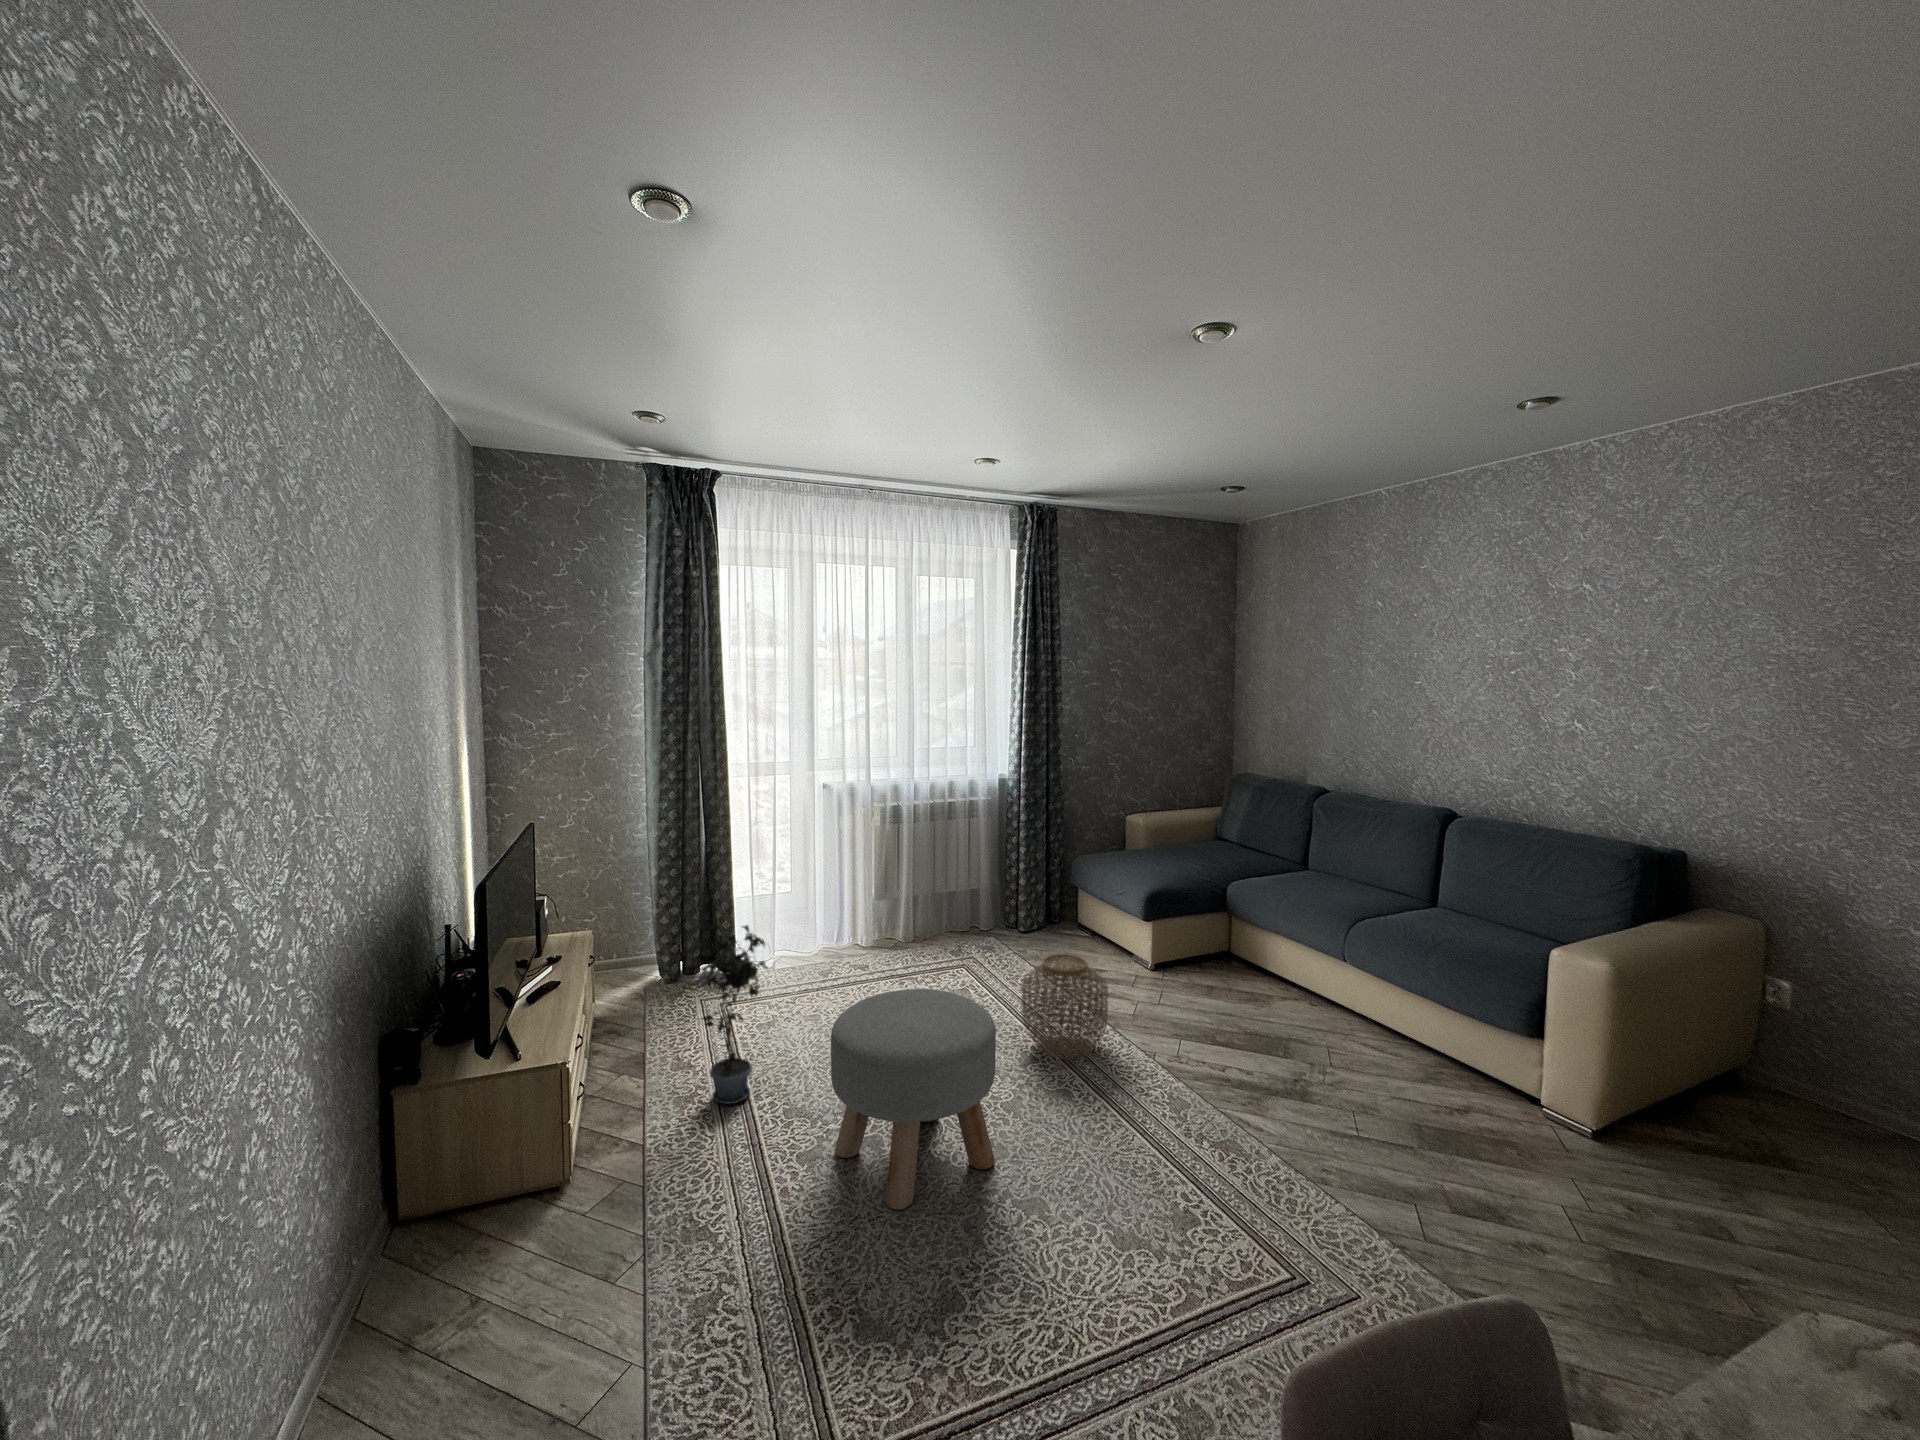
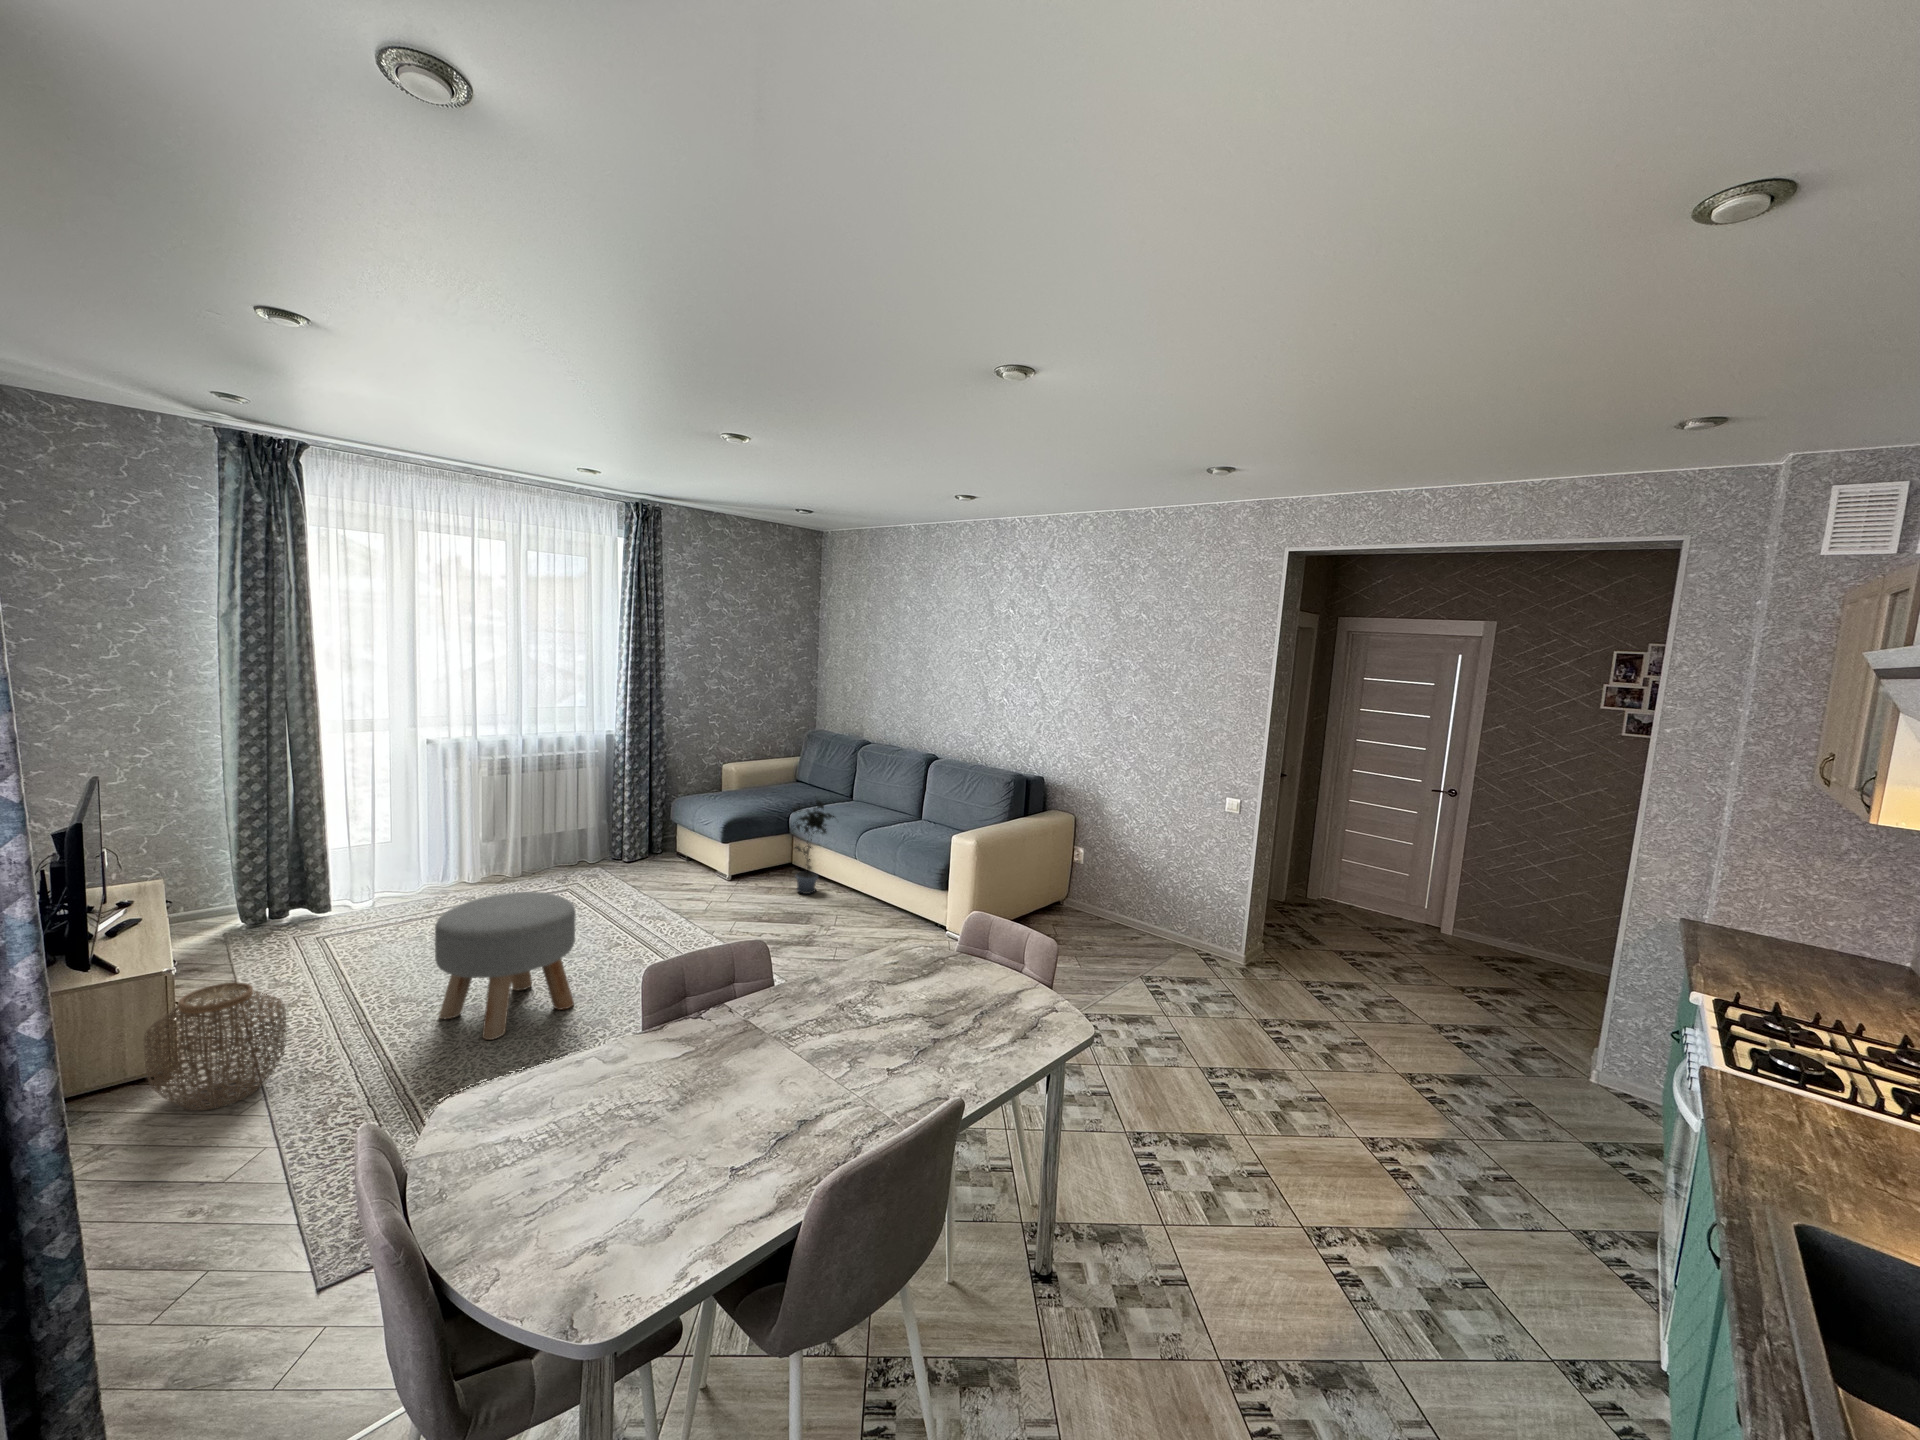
potted plant: present [700,926,768,1104] -> present [792,800,834,894]
woven basket: present [1021,954,1108,1059] -> present [144,983,286,1110]

